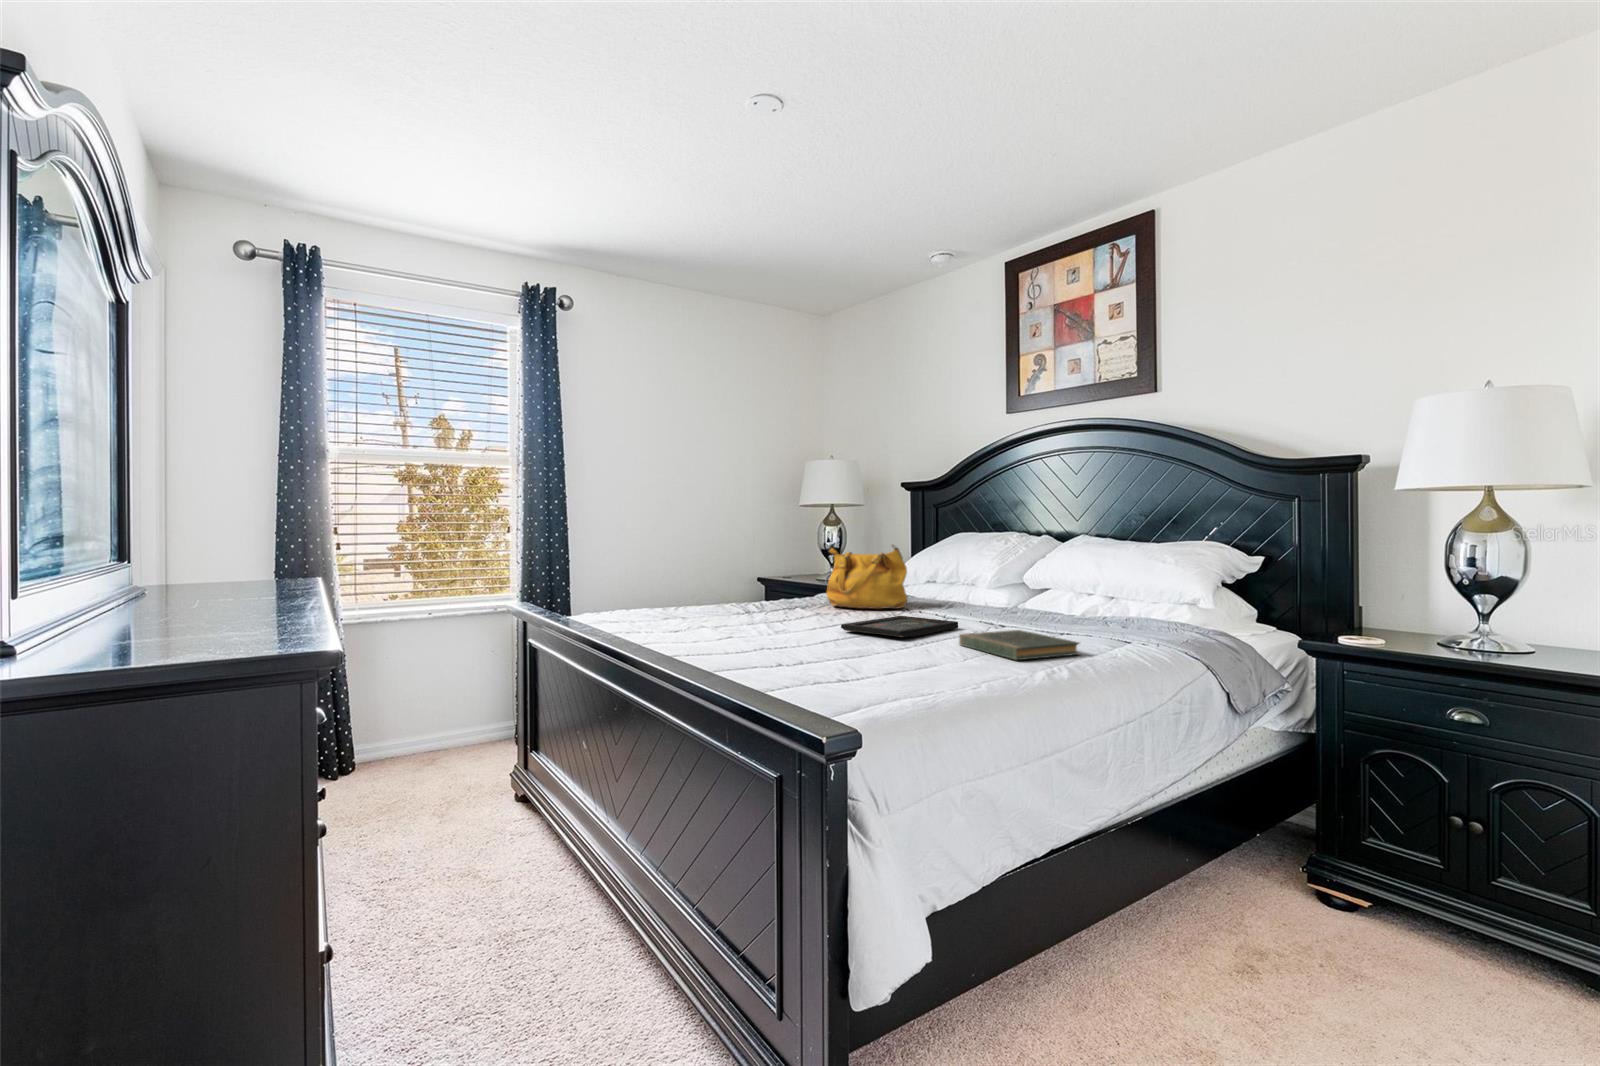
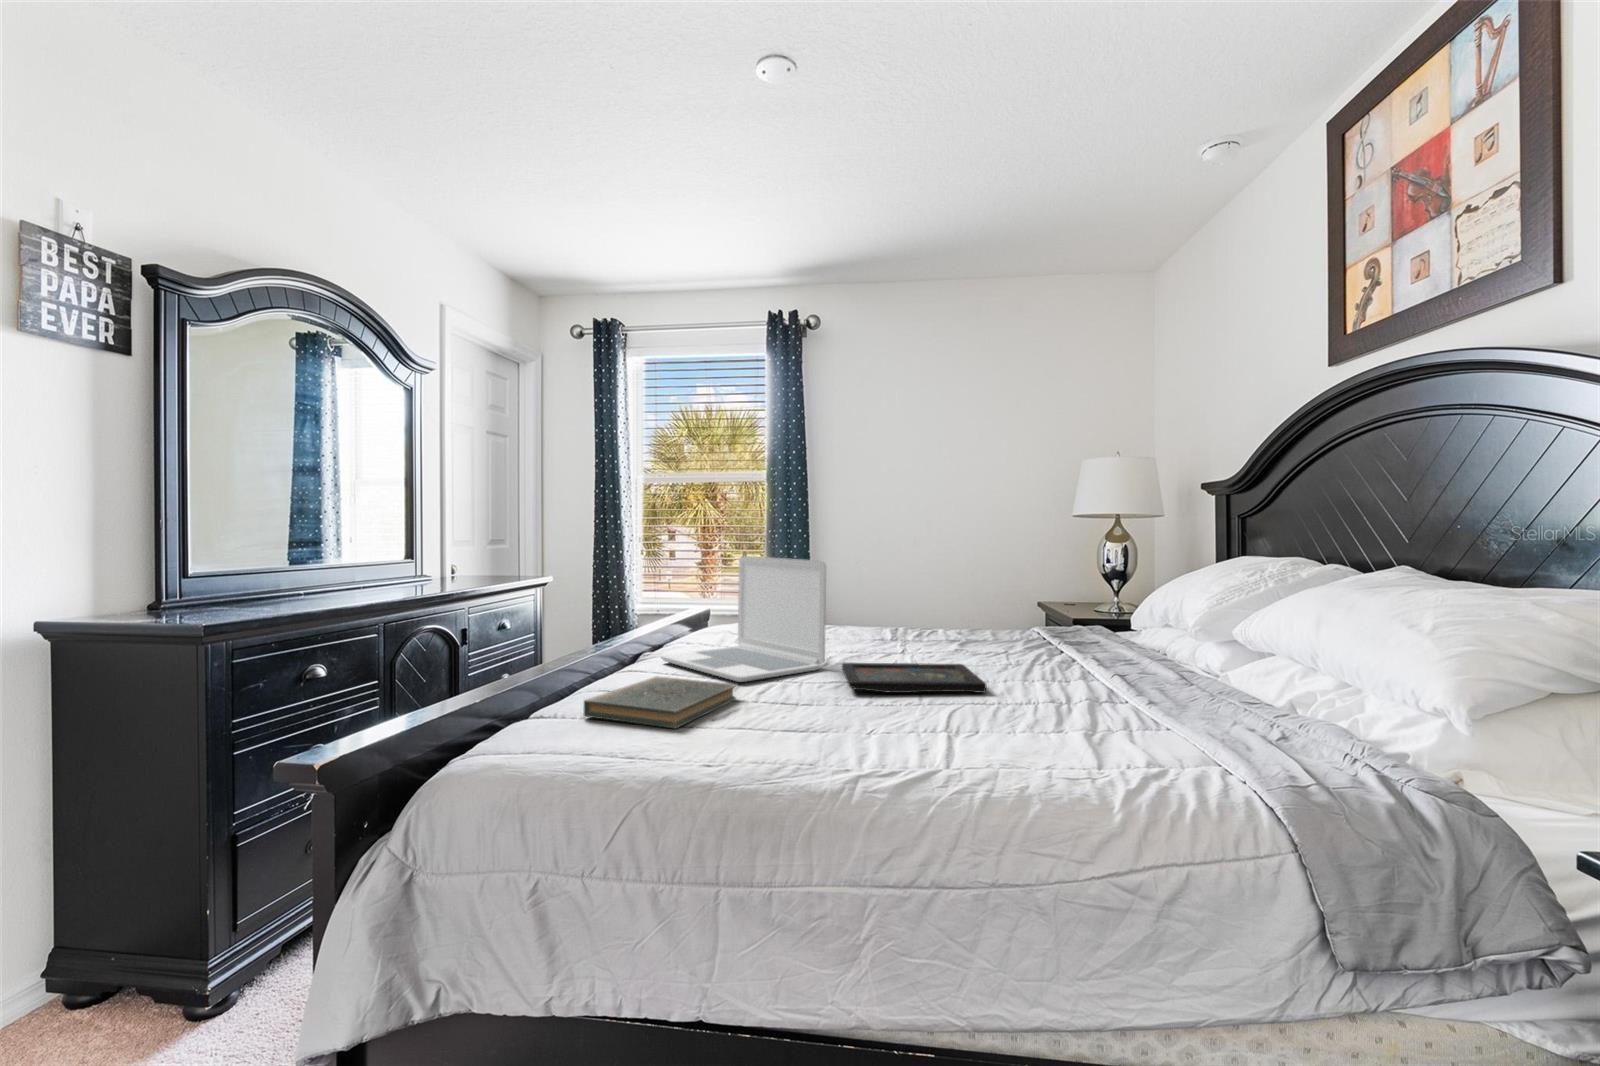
laptop: none [689,544,822,647] -> present [661,556,826,682]
handbag: present [826,545,907,609] -> none [951,567,1057,656]
book: present [959,630,1079,660] -> present [584,676,737,728]

